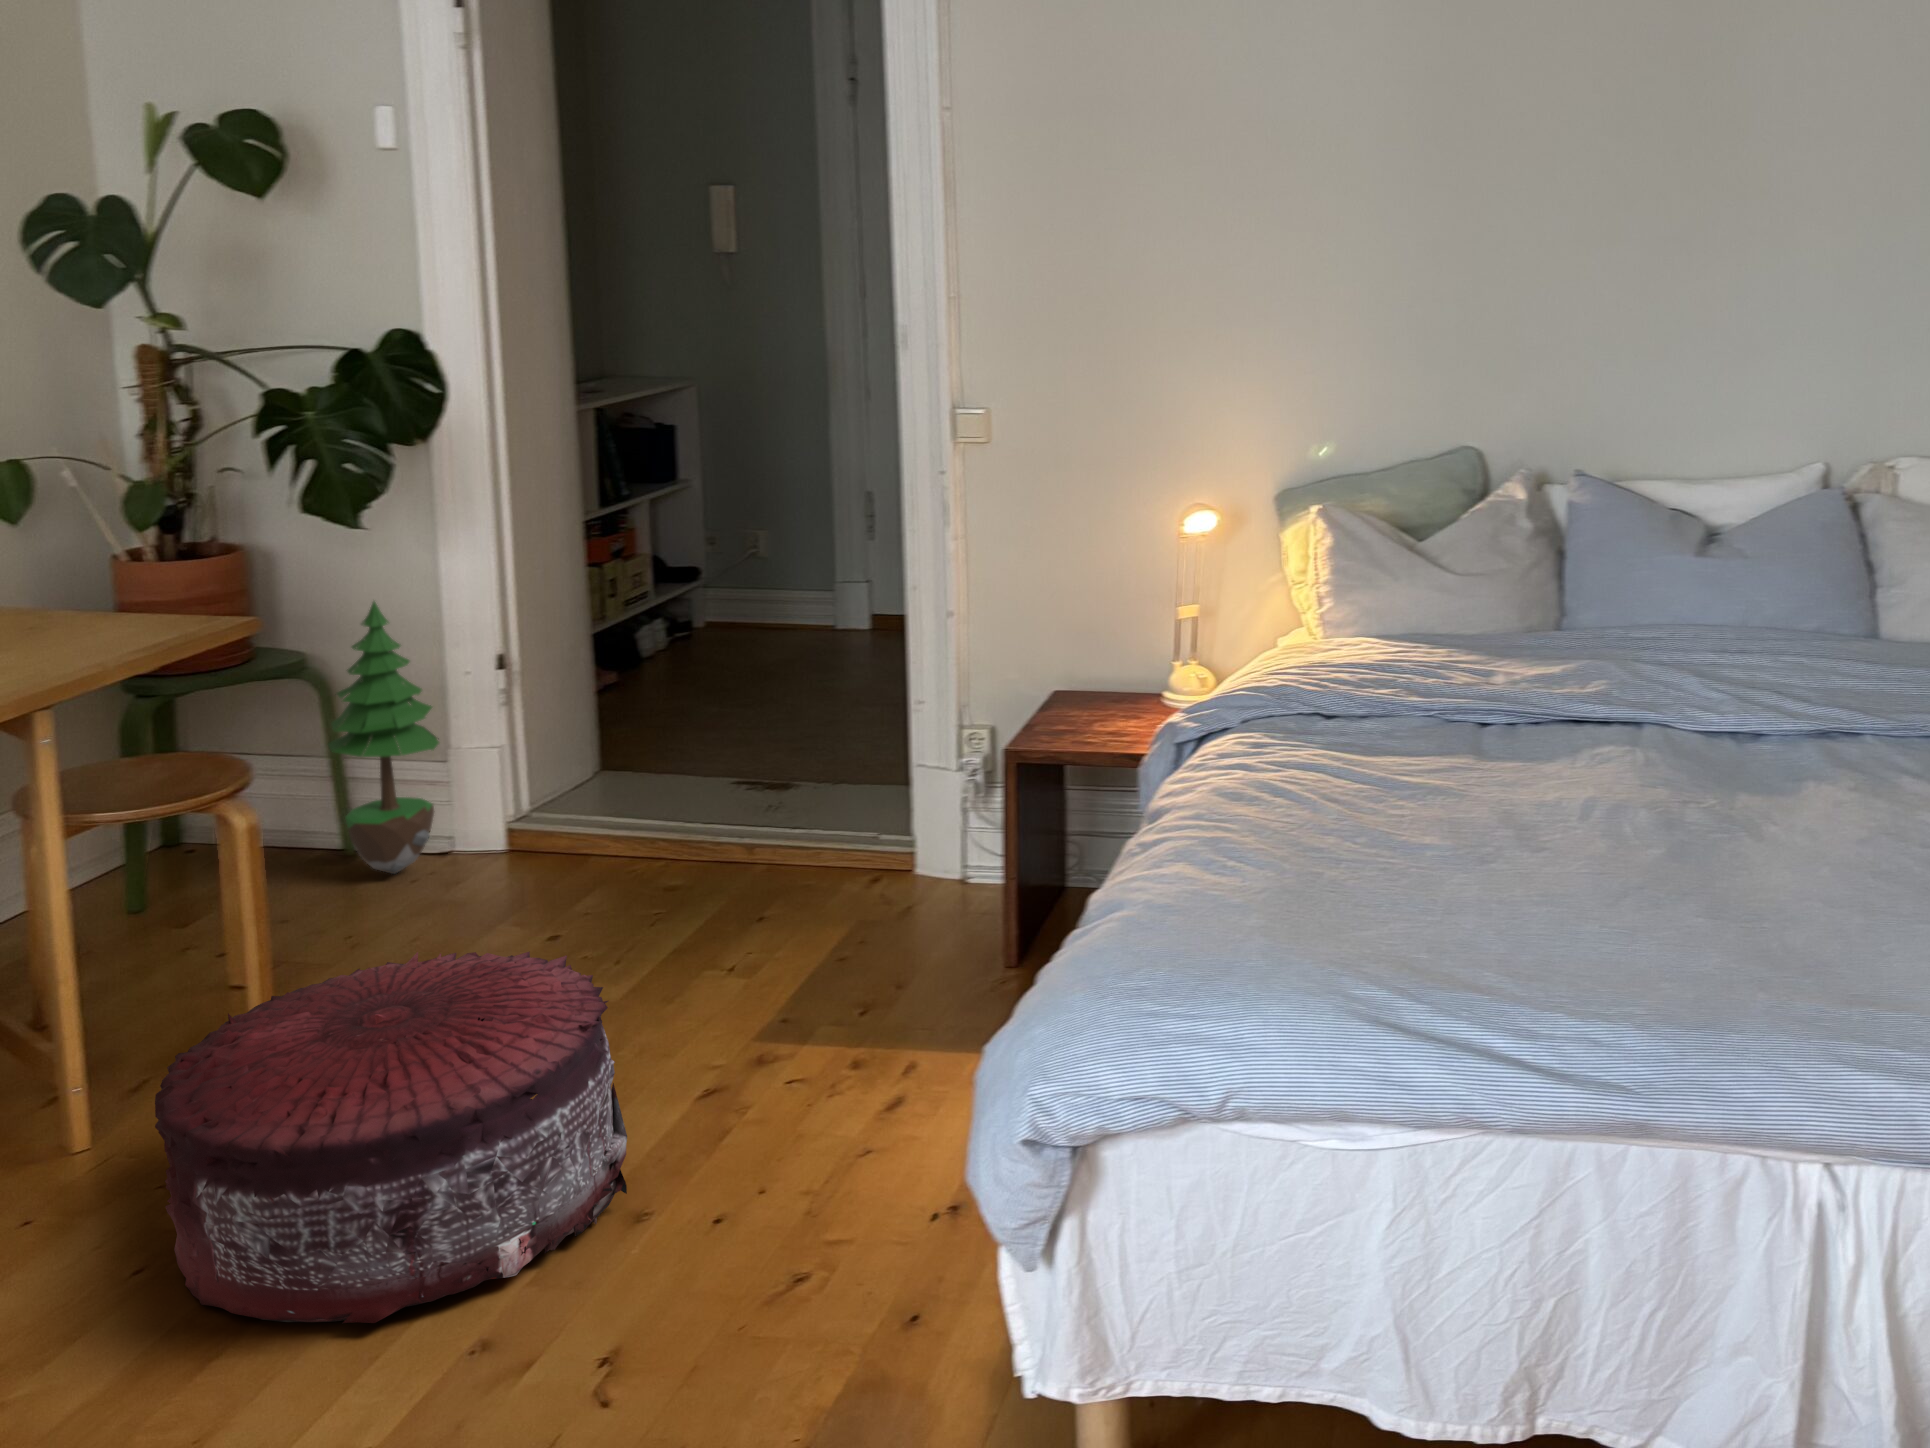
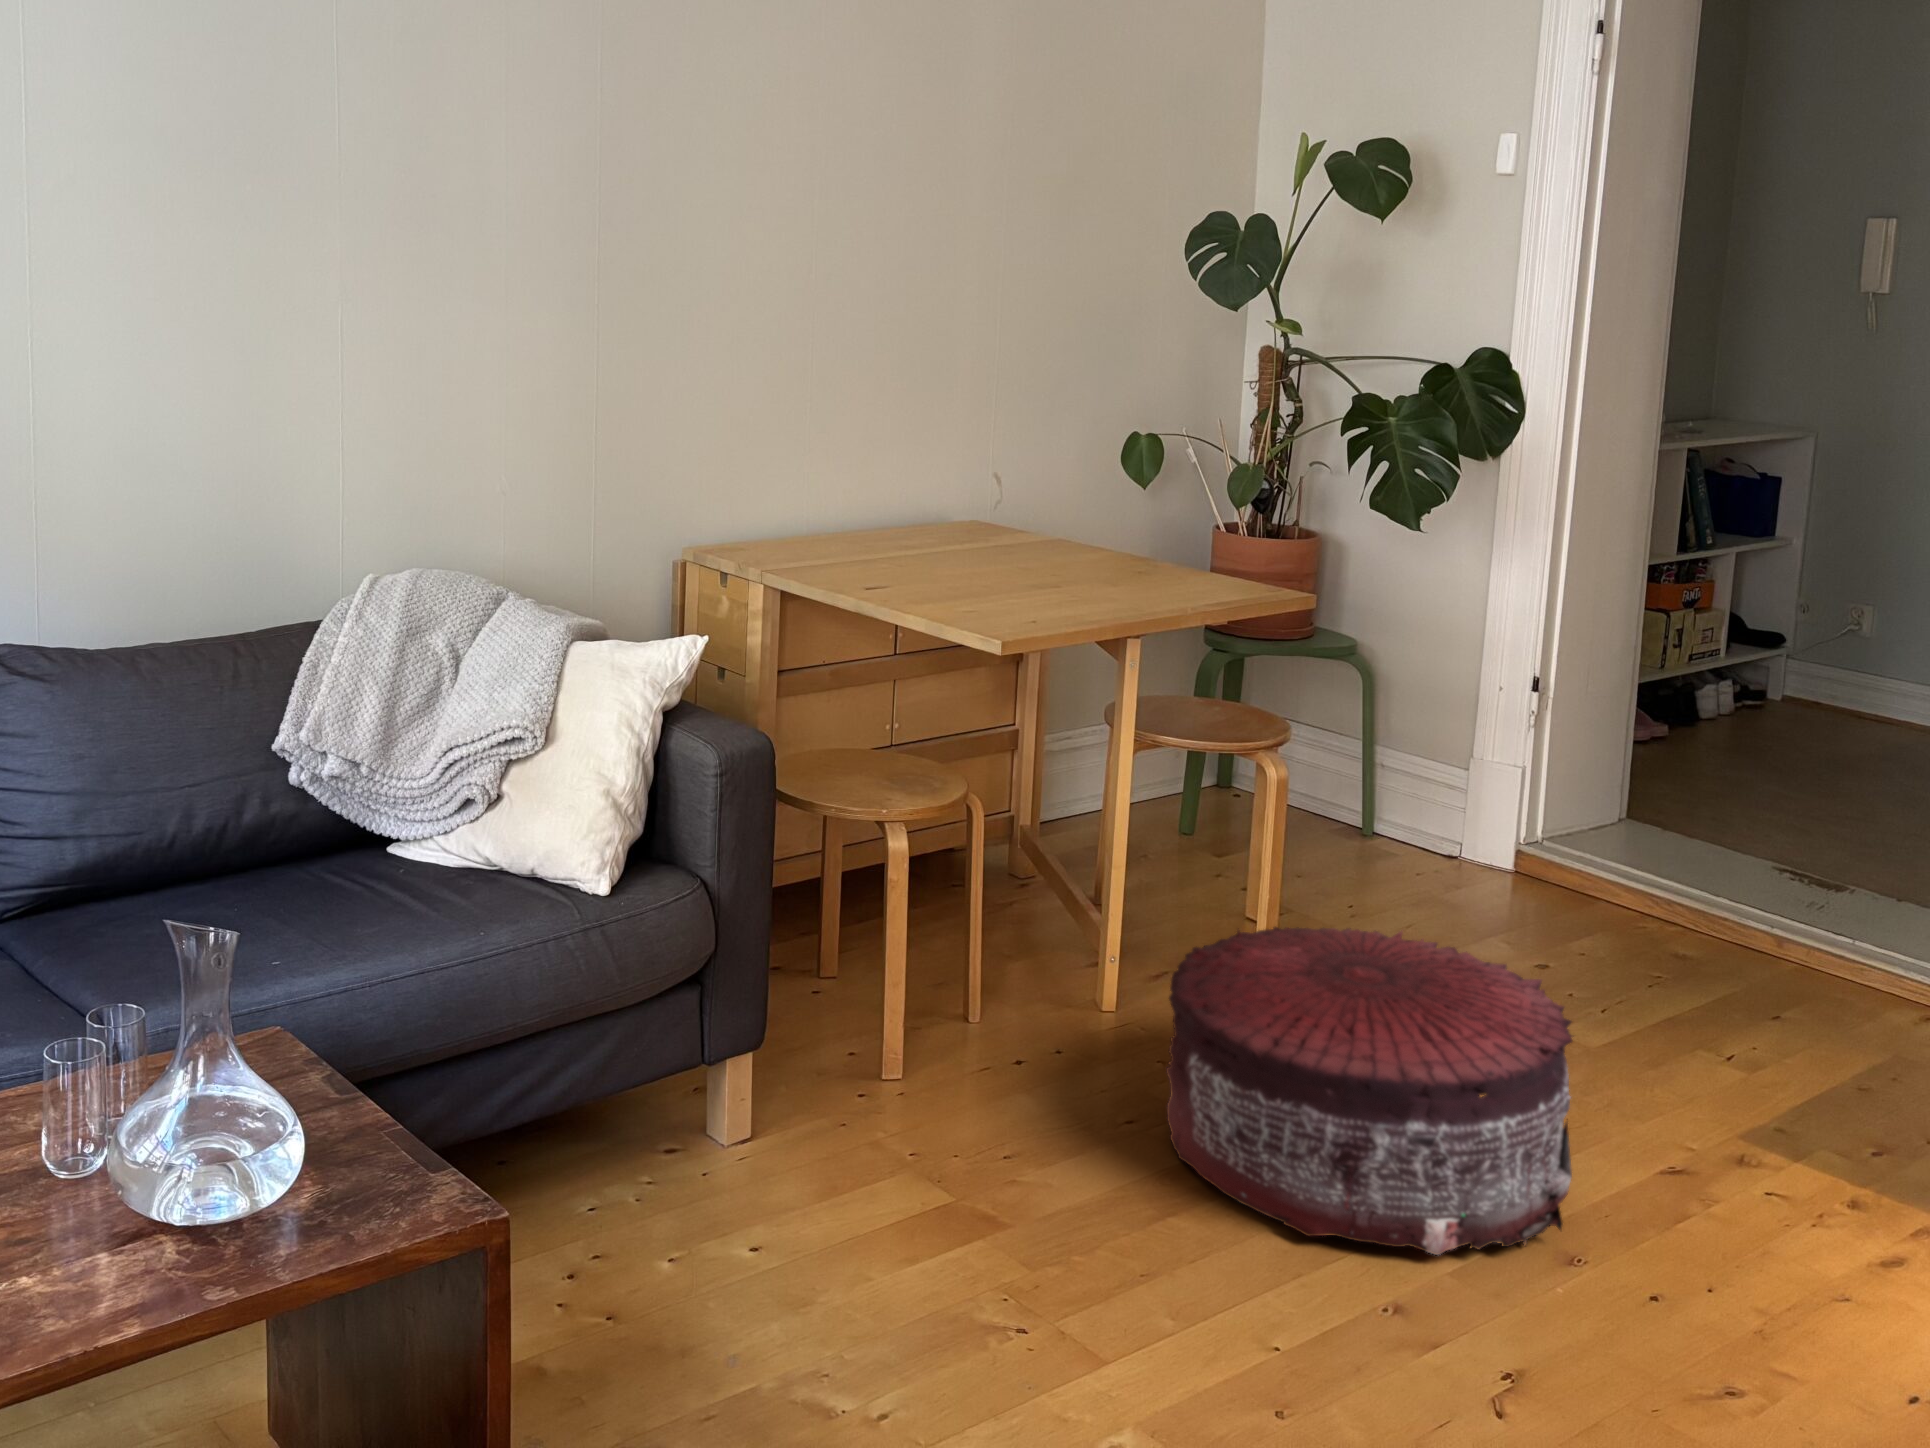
potted tree: present [328,602,439,874] -> none [1360,601,1465,864]

